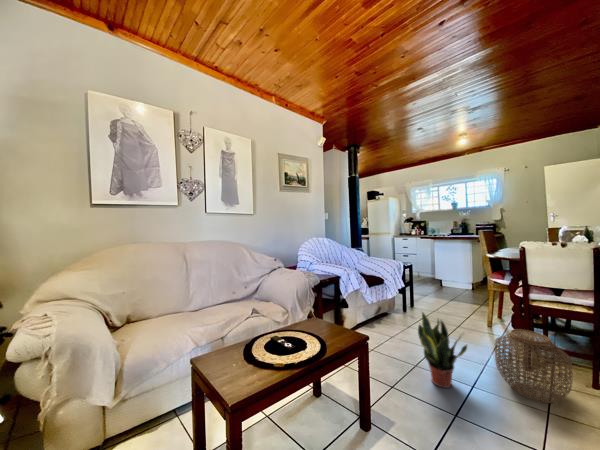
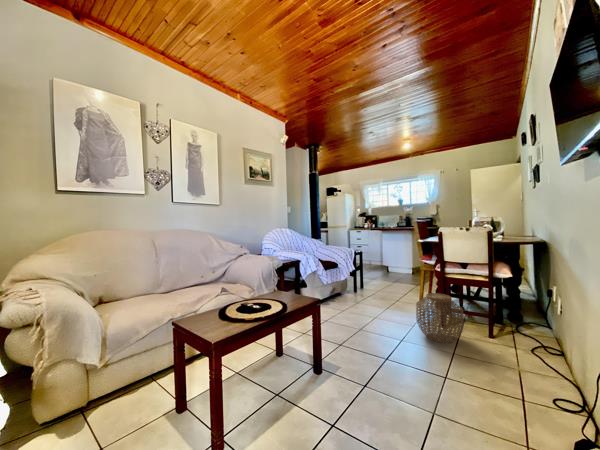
potted plant: present [418,313,467,388] -> none [361,283,396,341]

